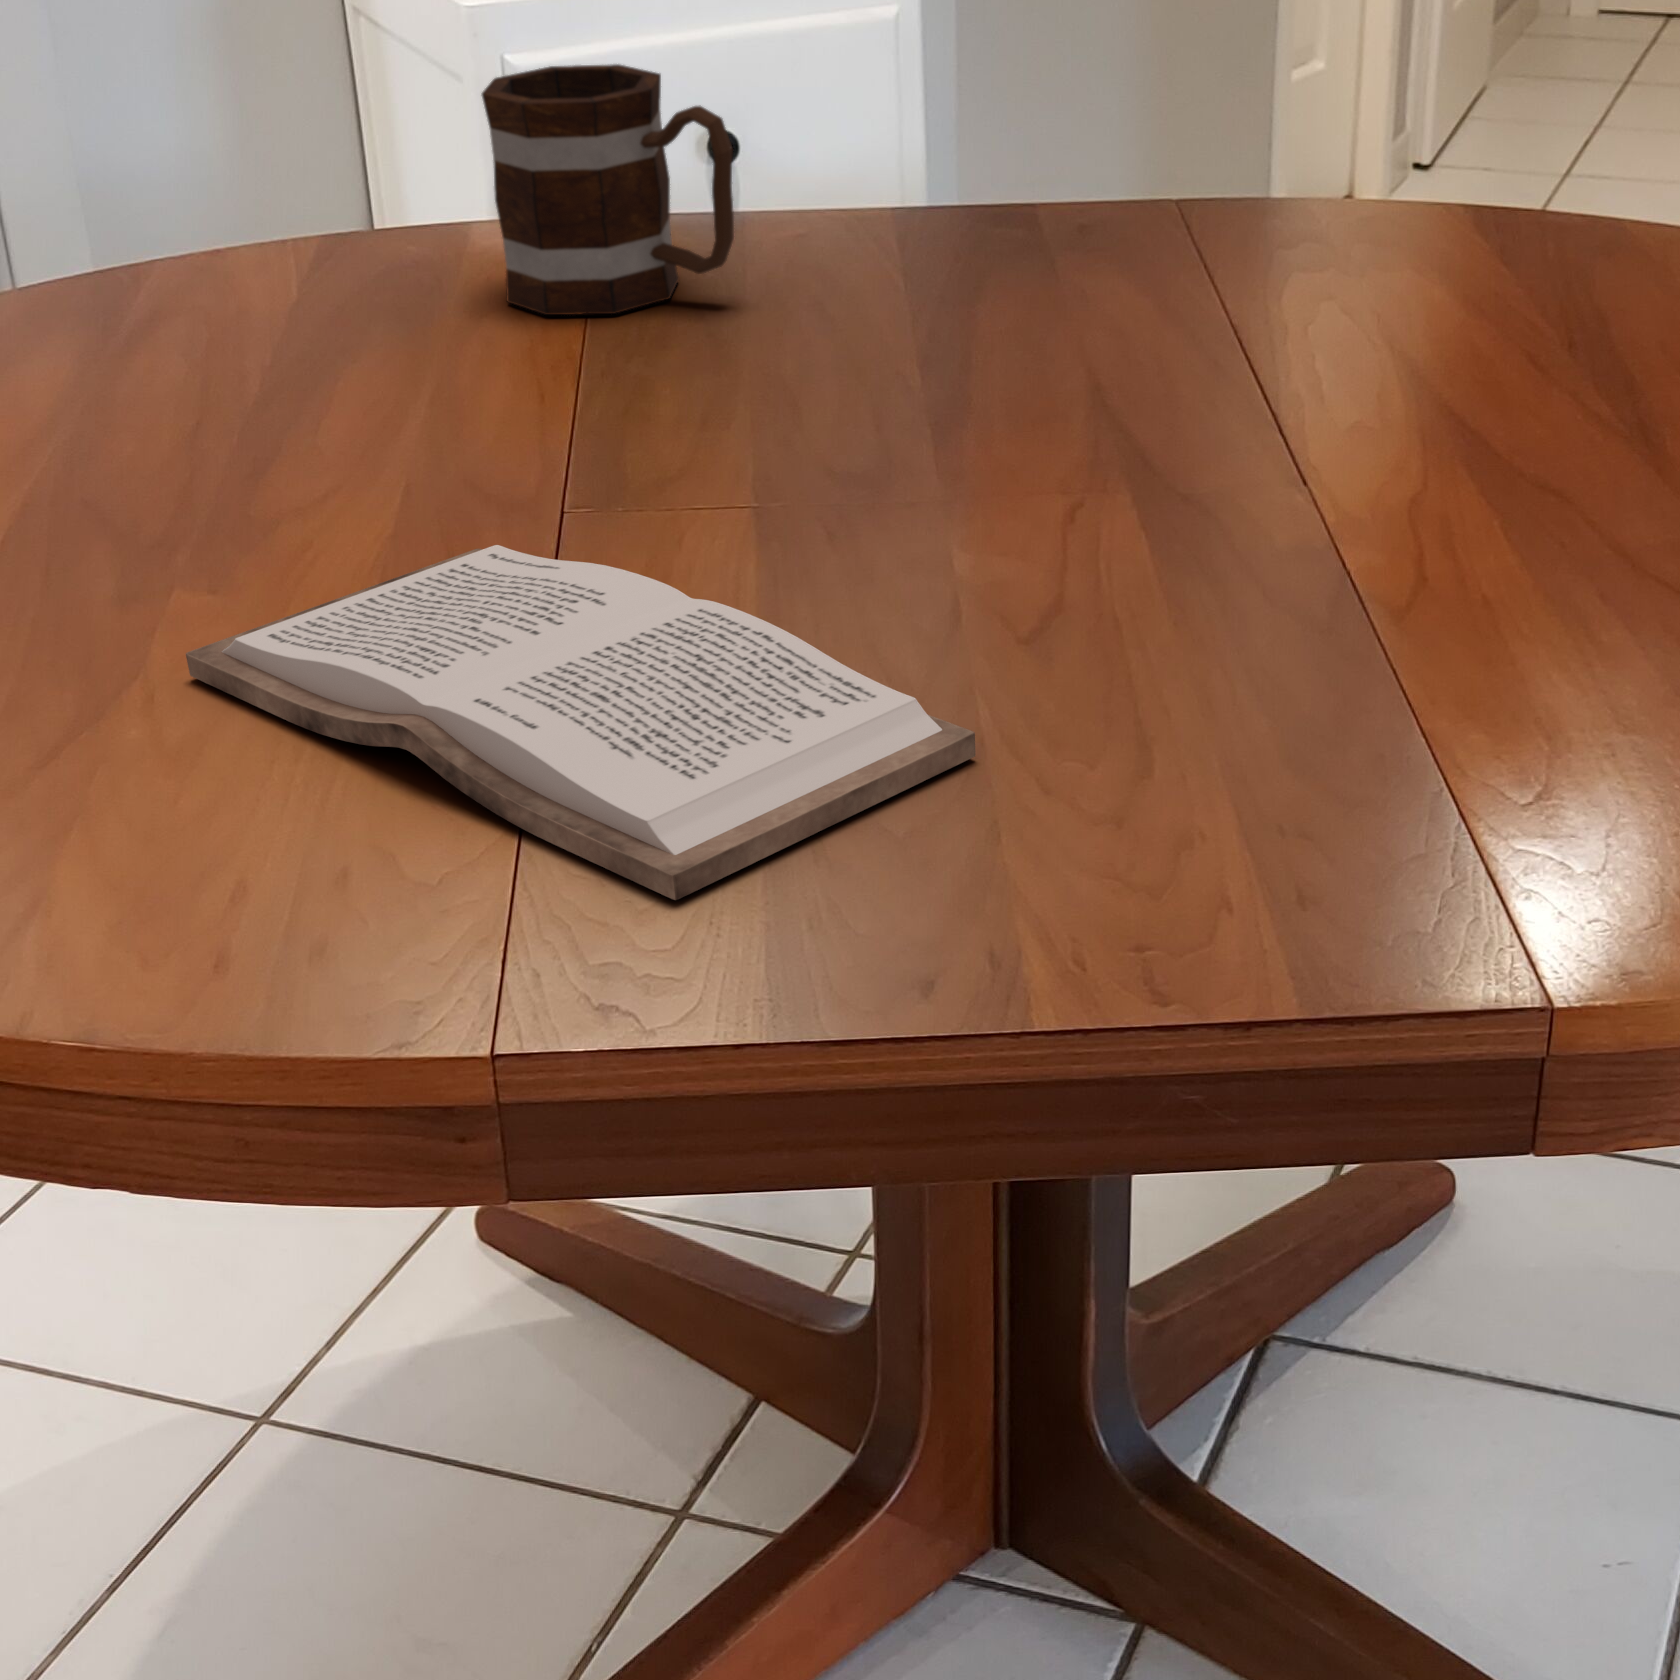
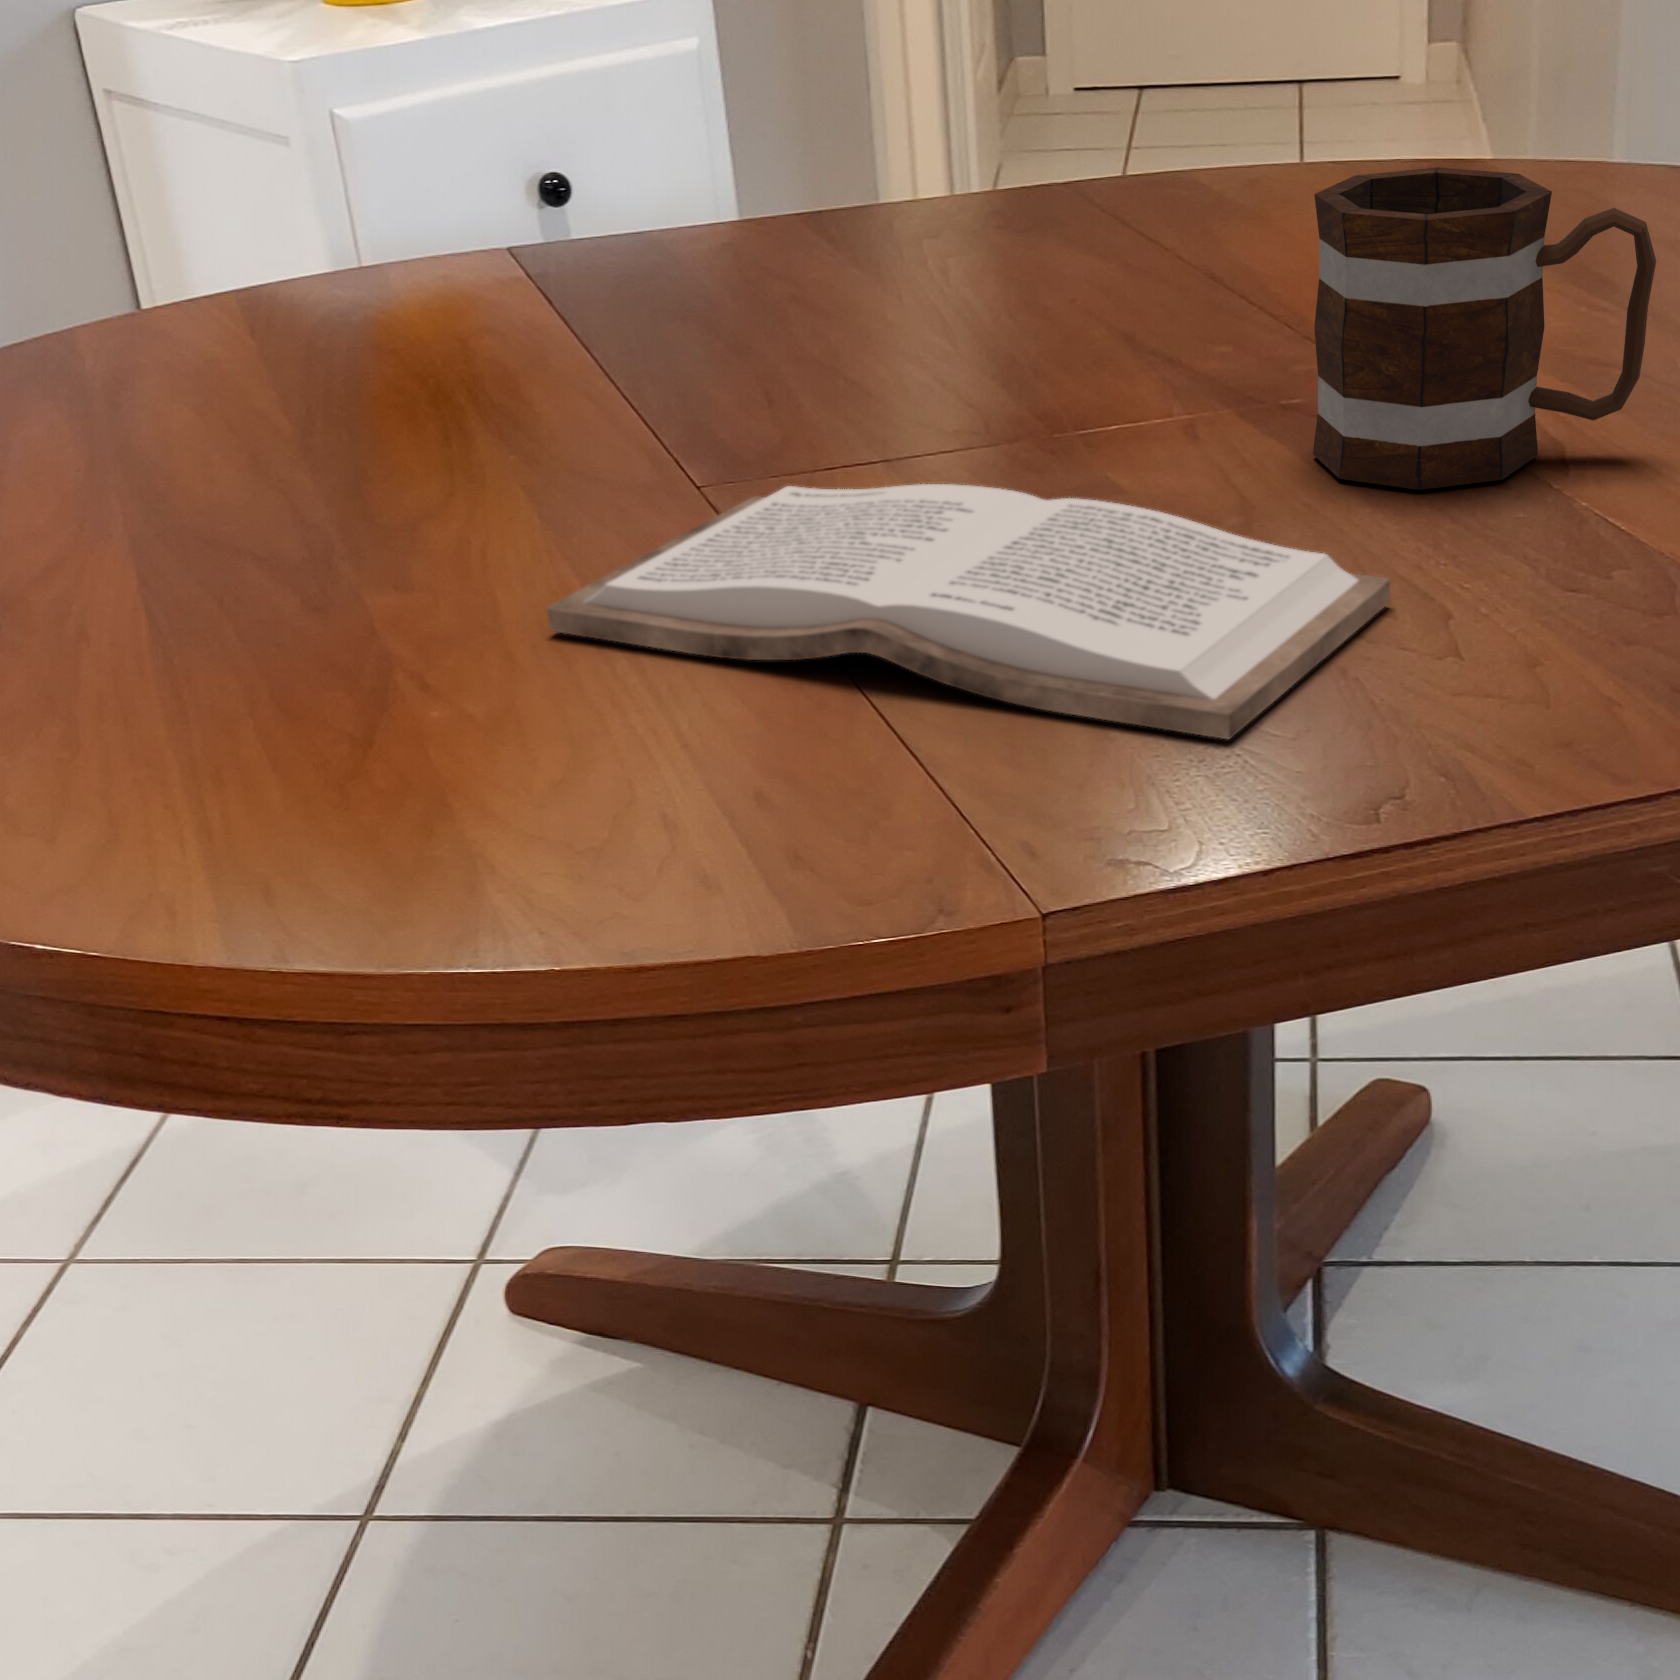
mug: present [482,64,734,315] -> present [1313,167,1656,490]

